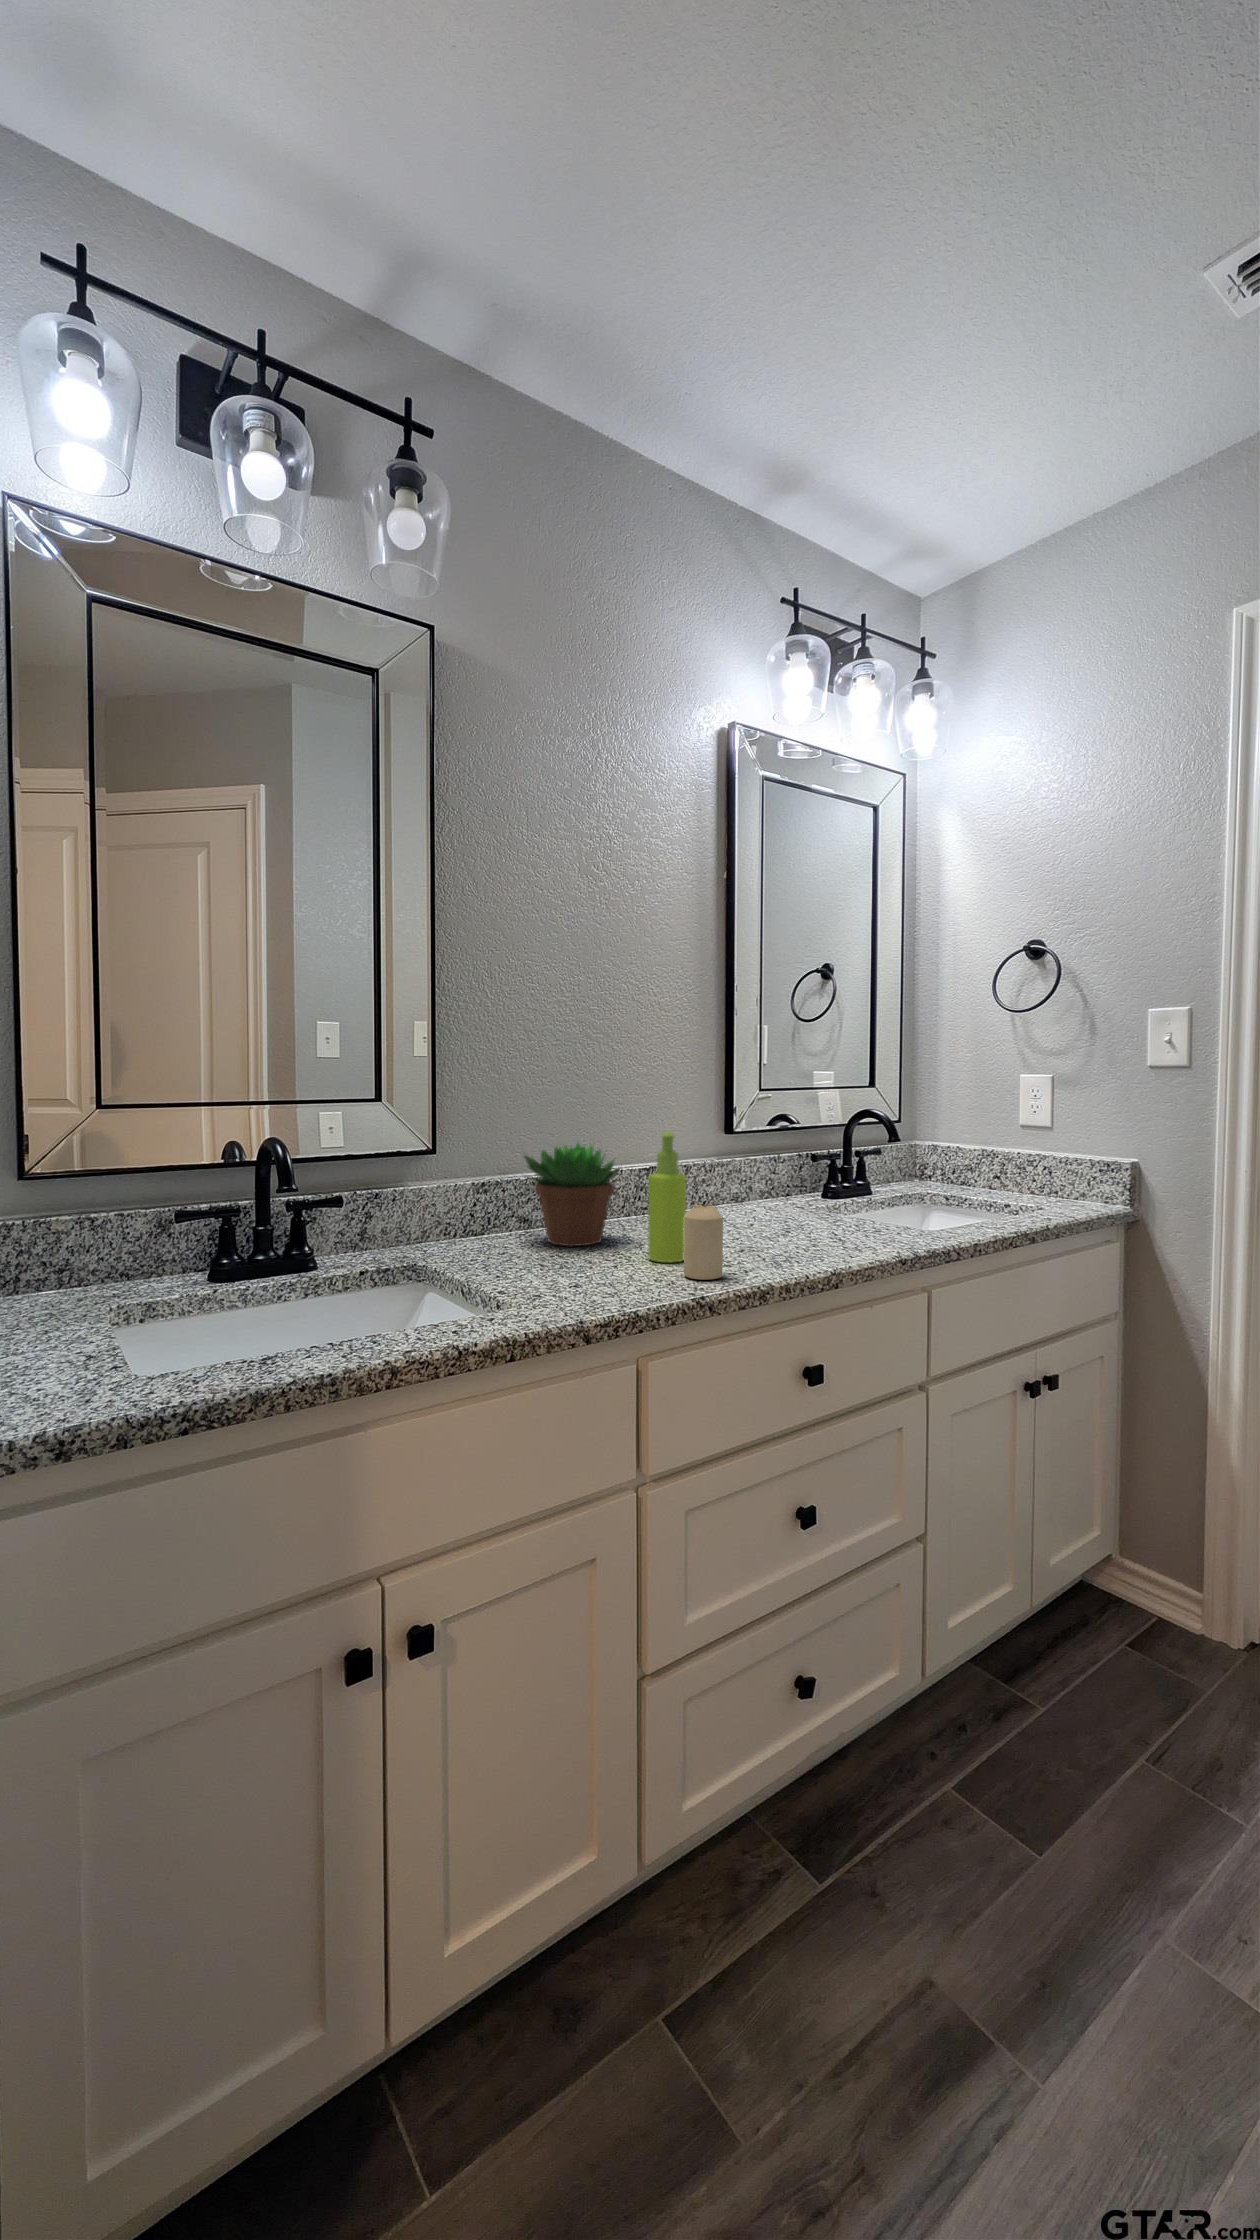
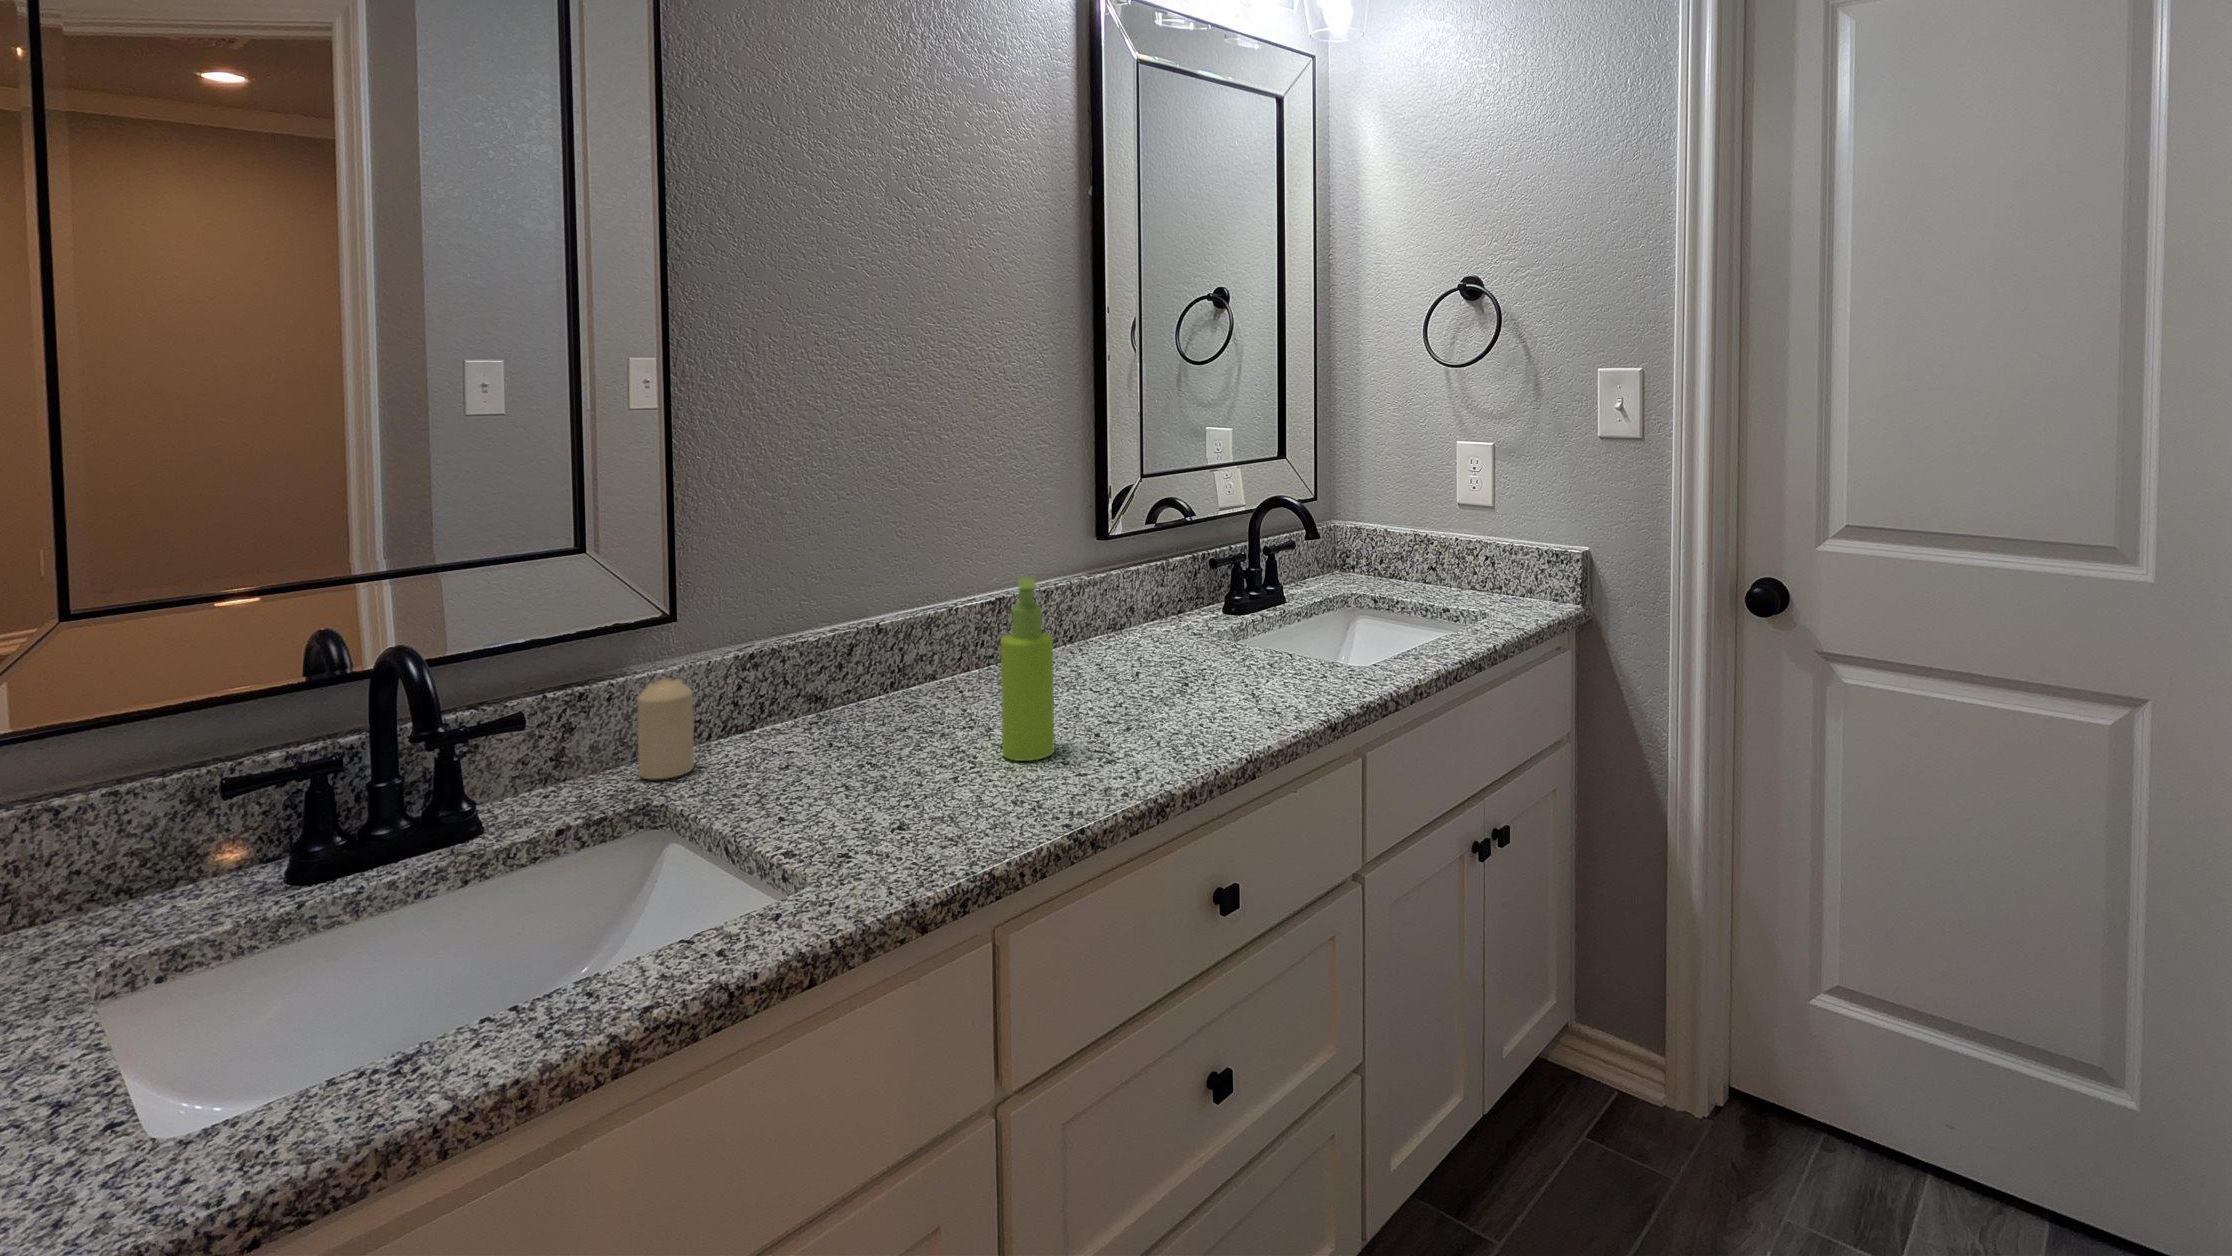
succulent plant: present [523,1143,620,1247] -> none [812,584,960,739]
candle: present [684,1205,723,1280] -> present [637,679,694,779]

